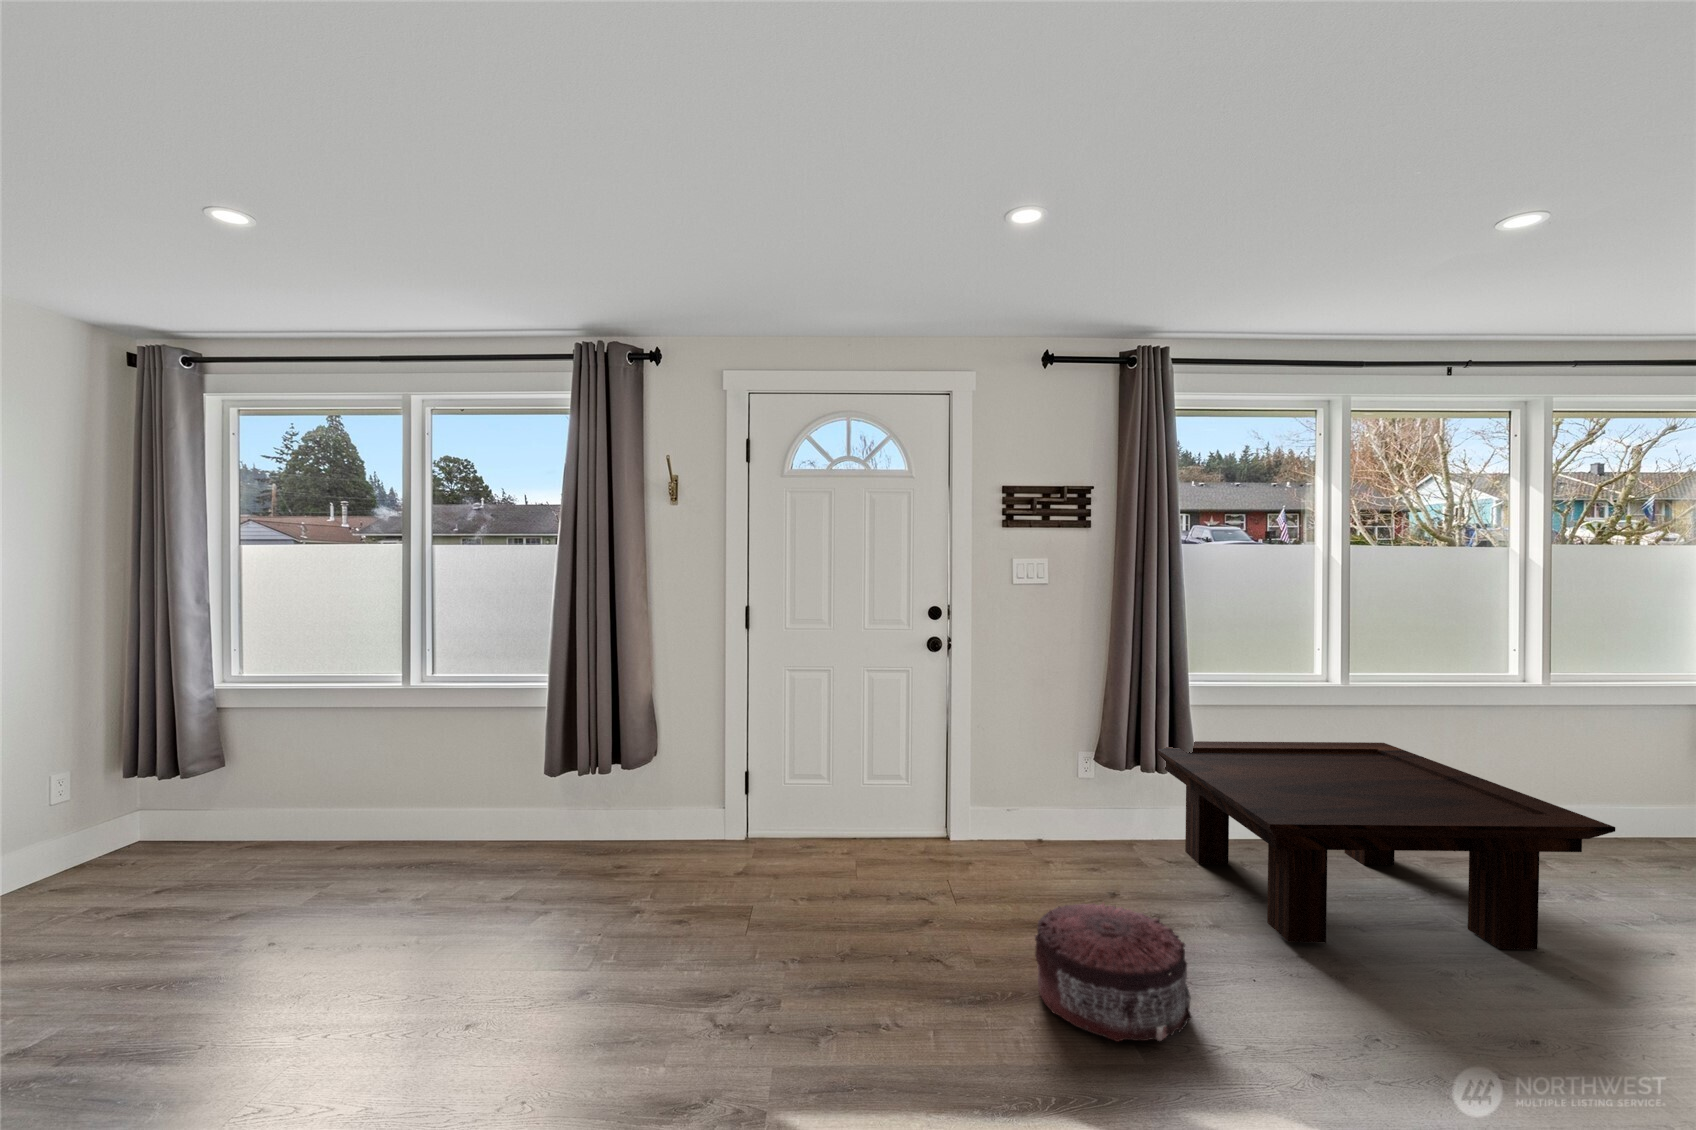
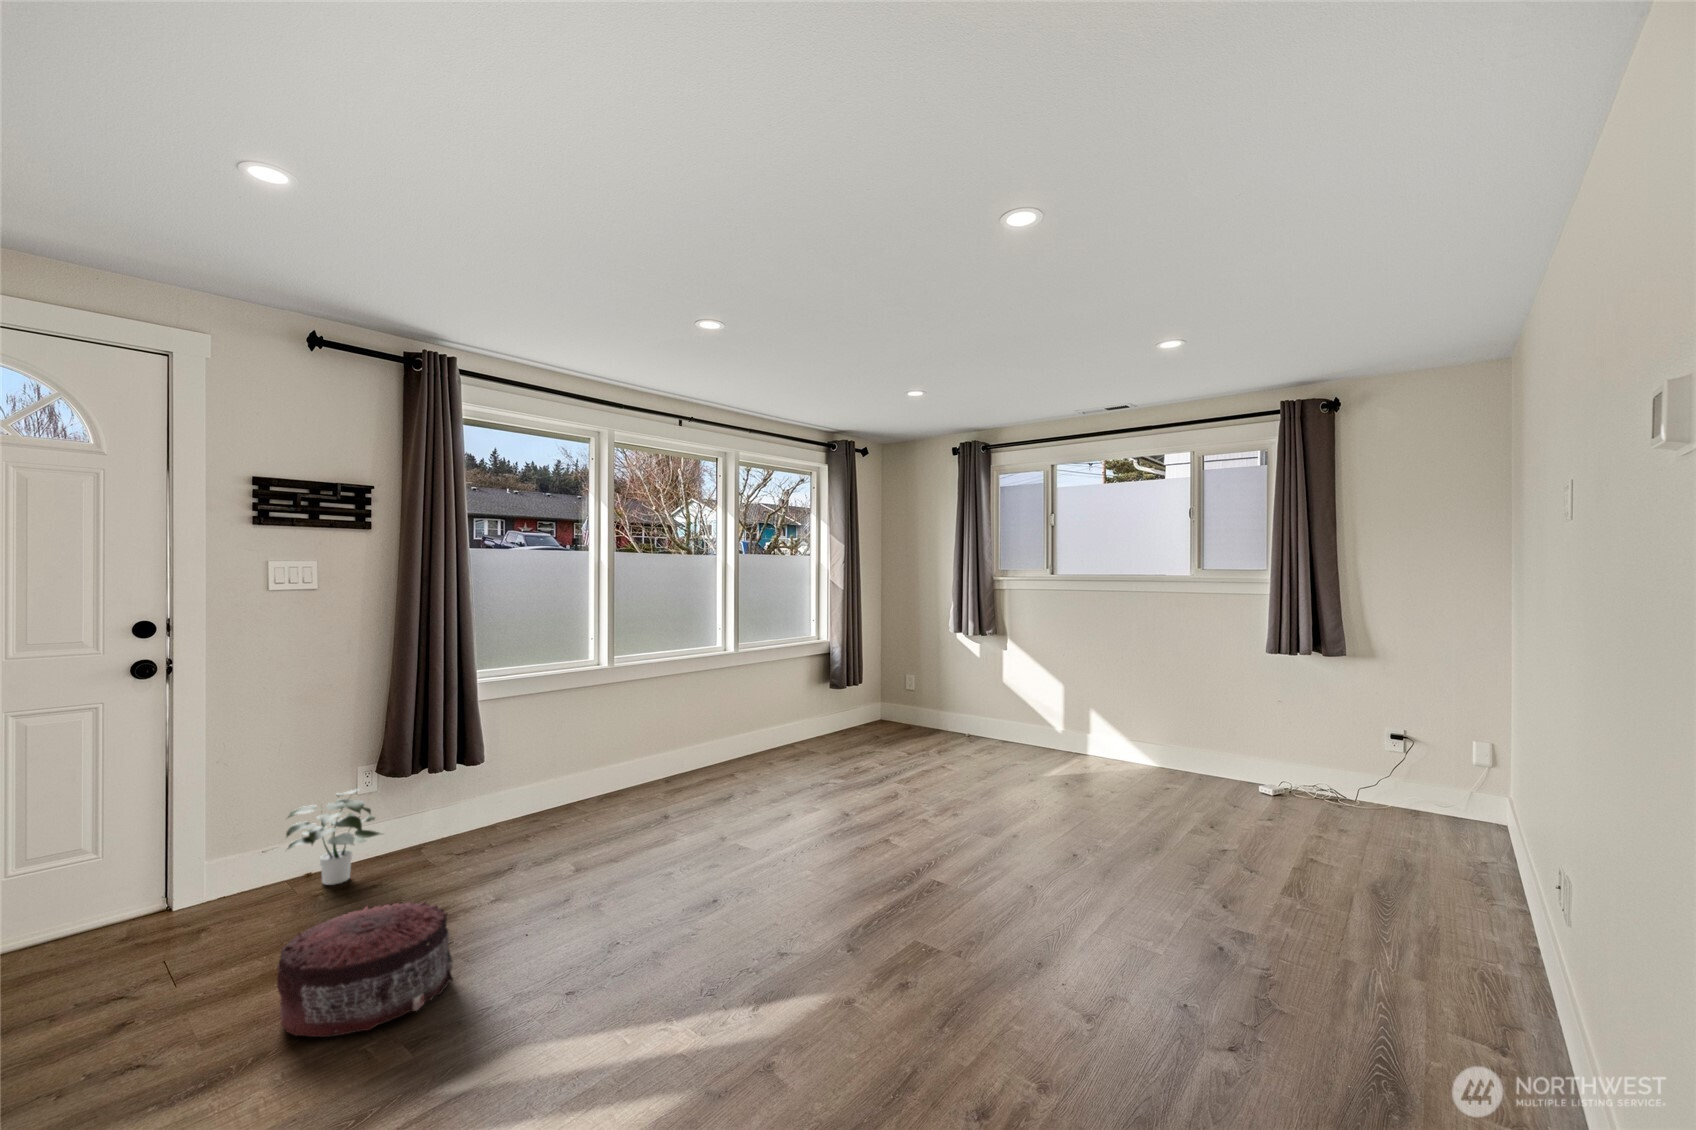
coffee table: present [1158,741,1615,949] -> none [434,711,758,887]
potted plant: none [1025,772,1104,856] -> present [286,790,381,885]

